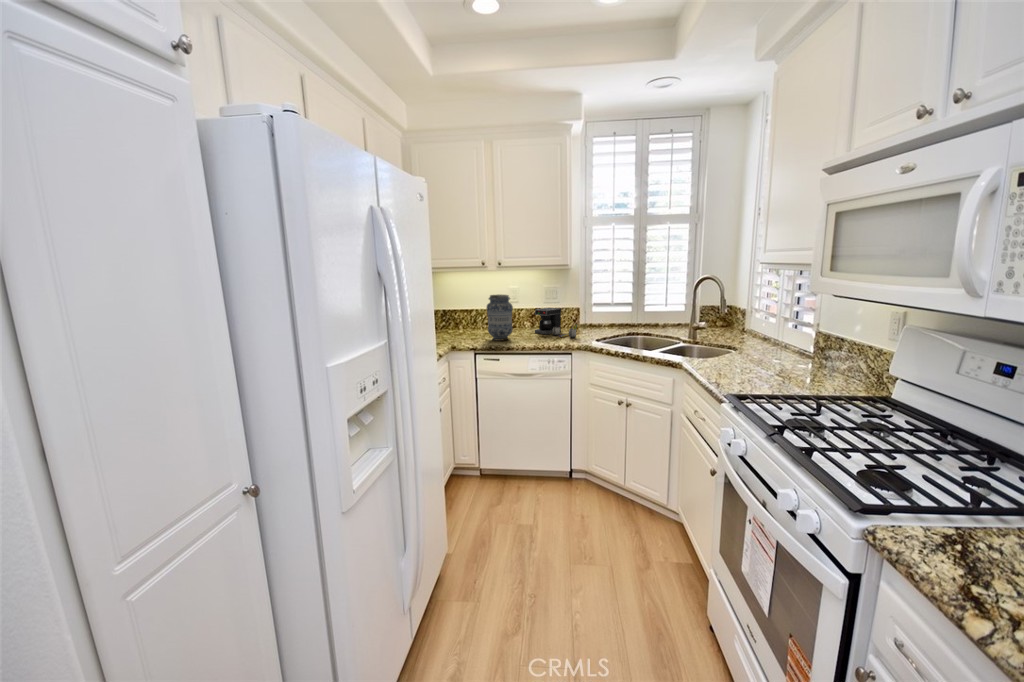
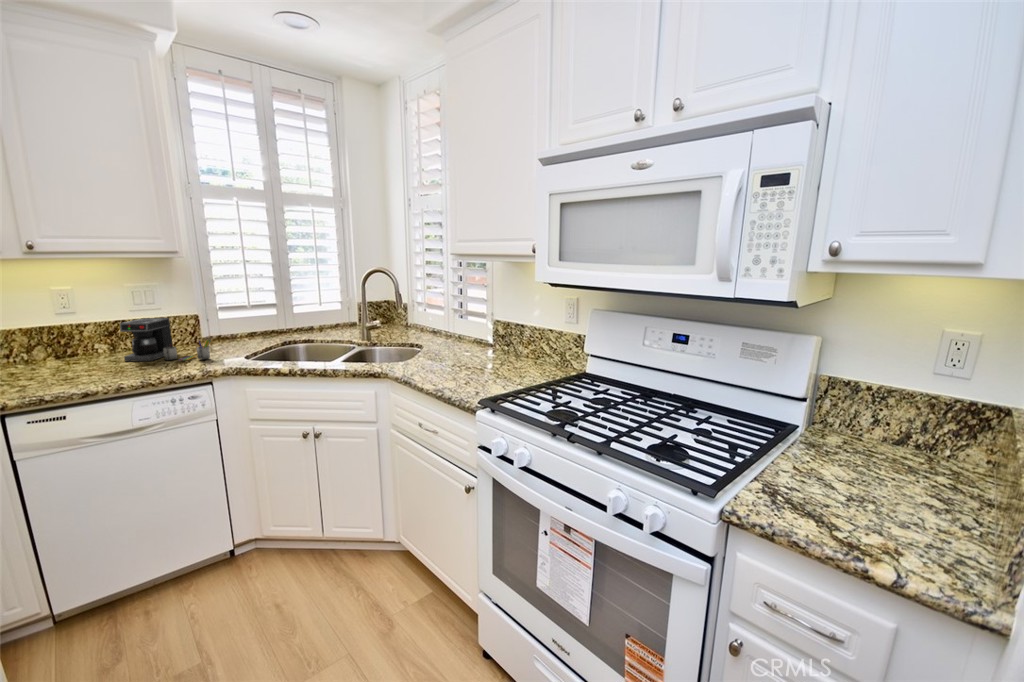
vase: present [487,294,513,341] -> none [10,302,84,386]

